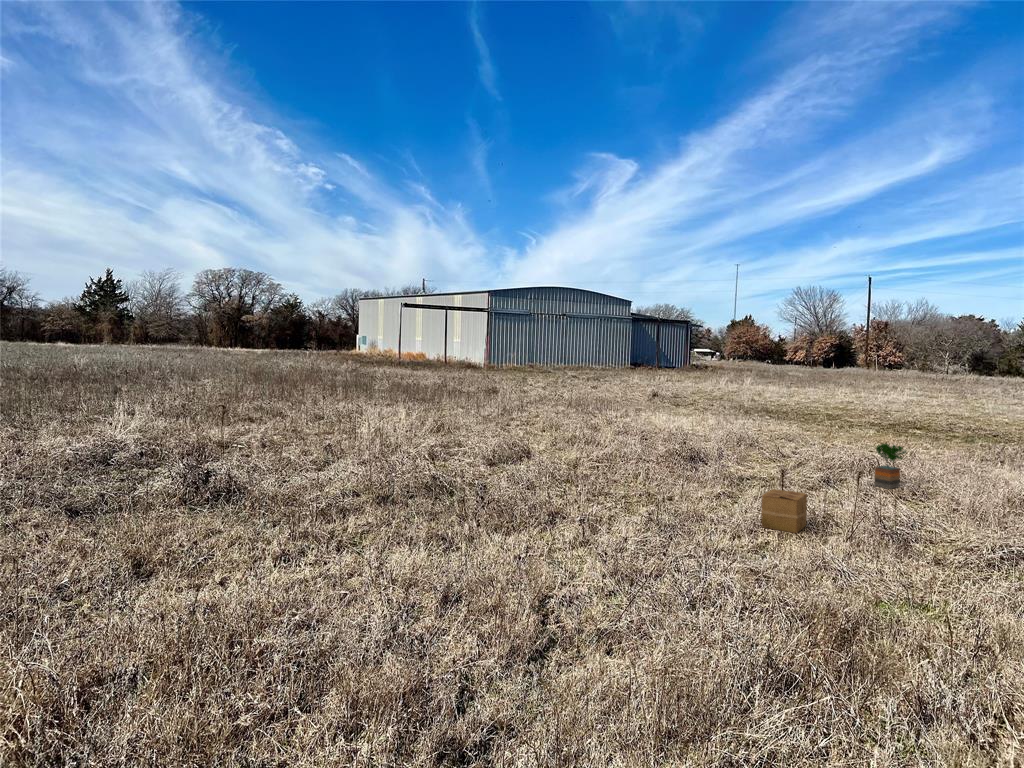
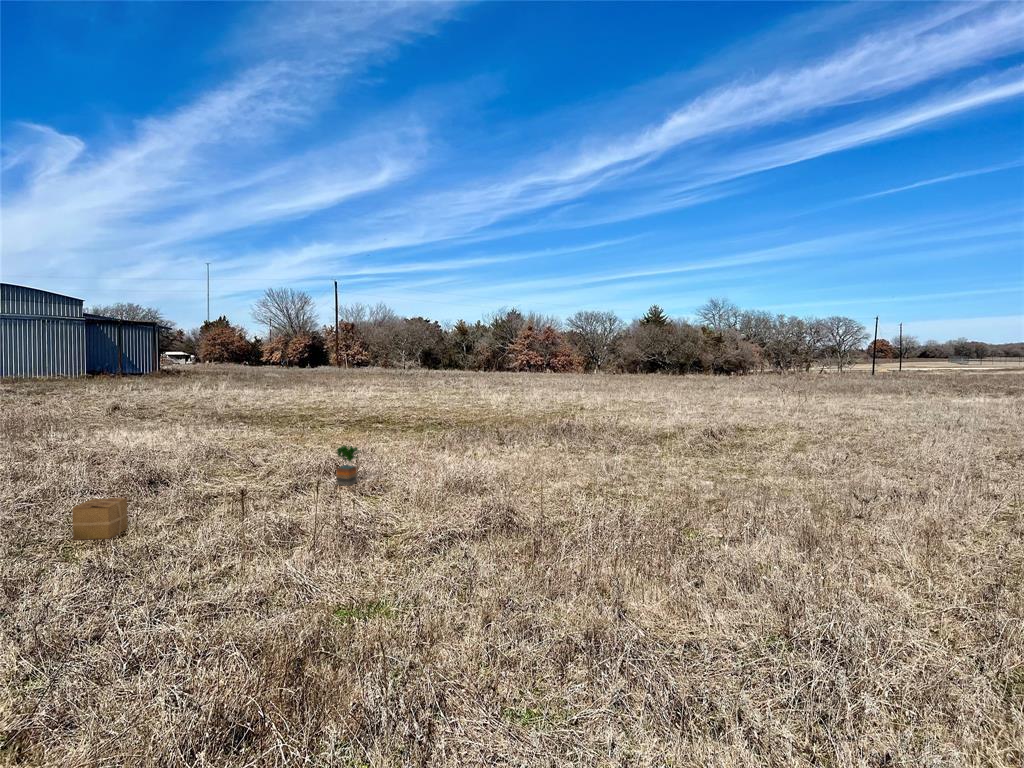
cardboard box: present [761,489,807,533] -> present [72,498,128,540]

